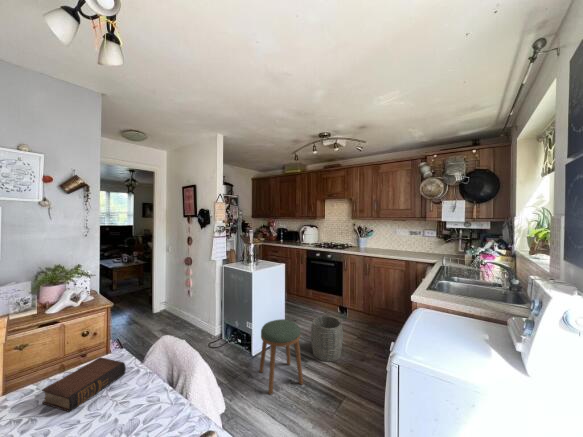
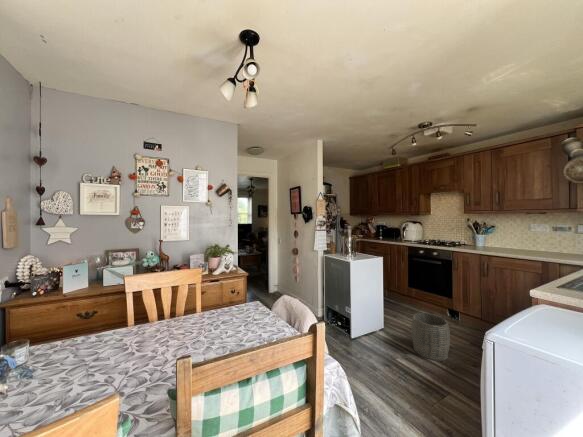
stool: present [259,319,303,394] -> none [357,307,402,372]
book: present [42,357,126,412] -> none [221,301,262,326]

